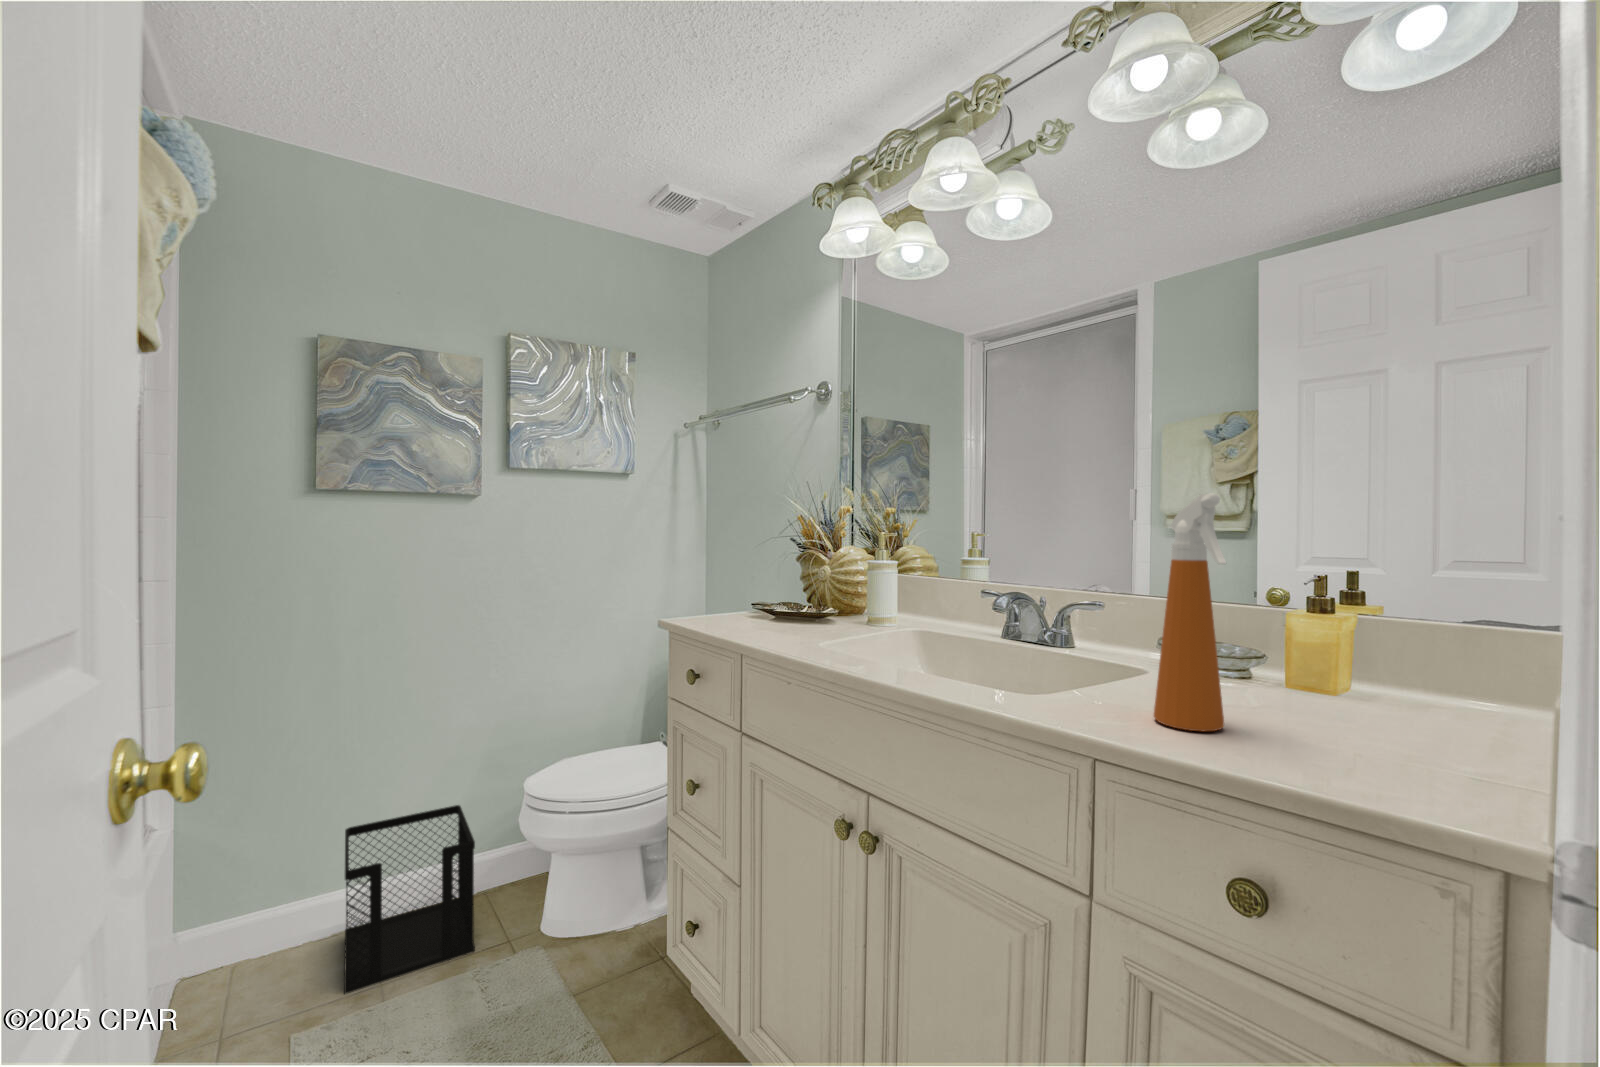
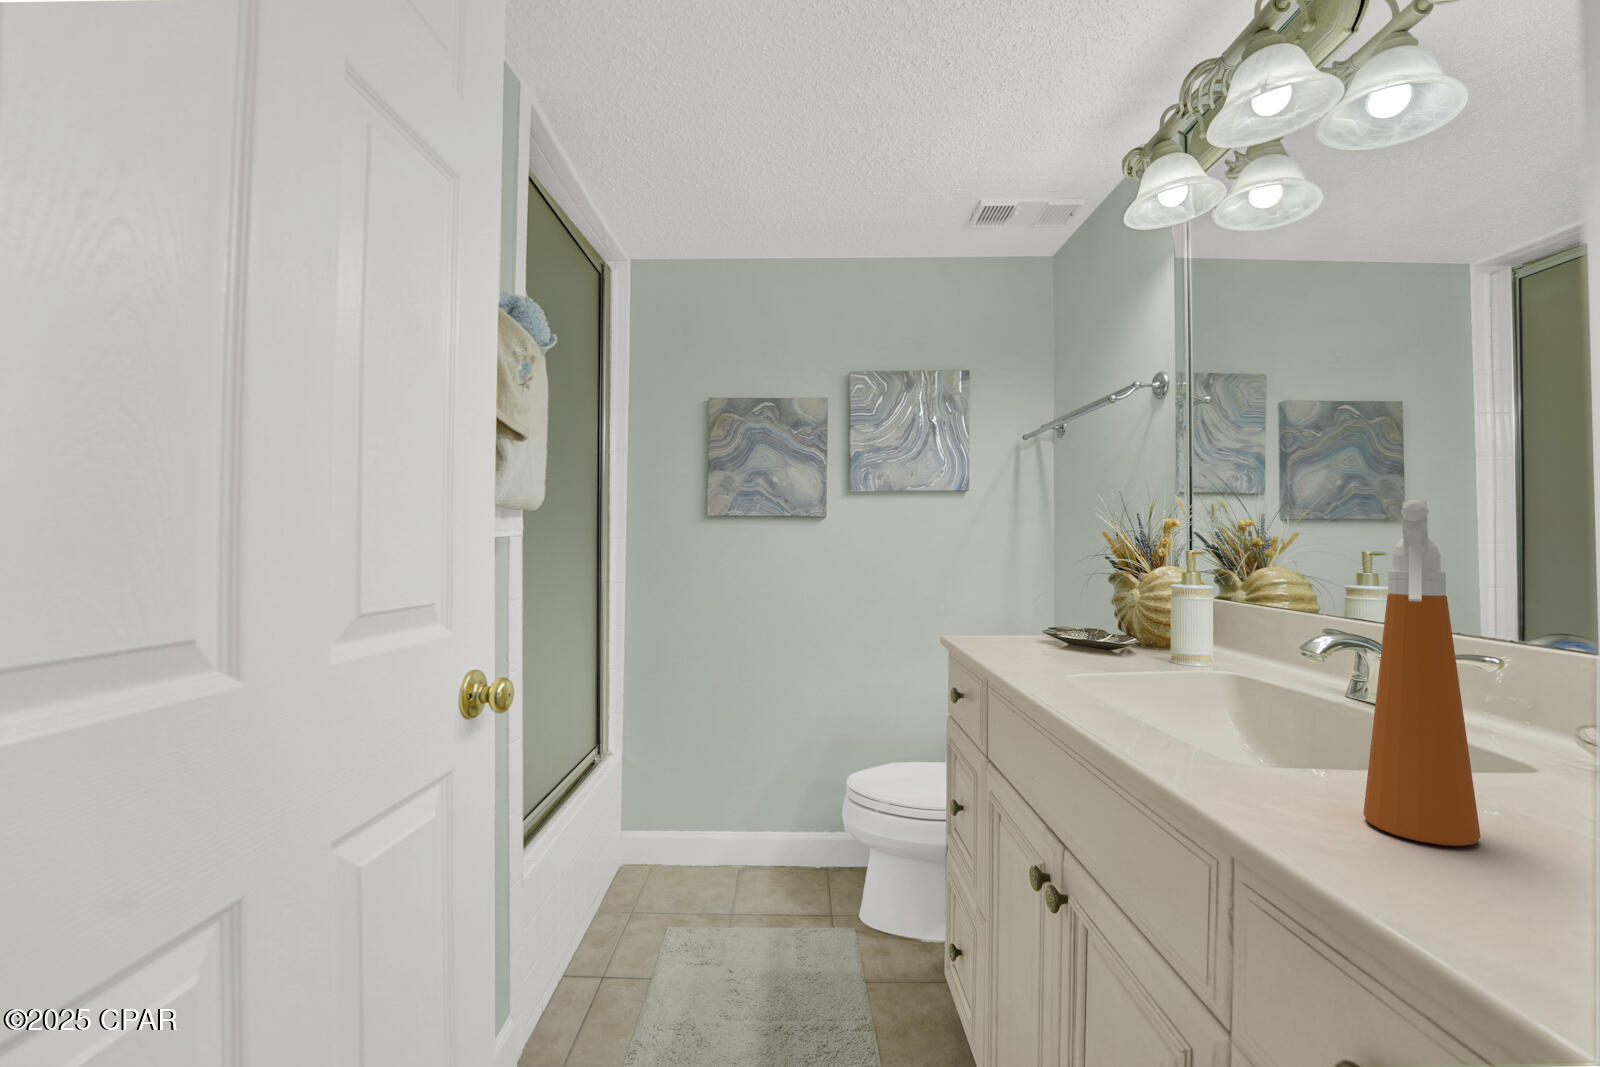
wastebasket: present [344,805,475,994] -> none [713,789,810,922]

